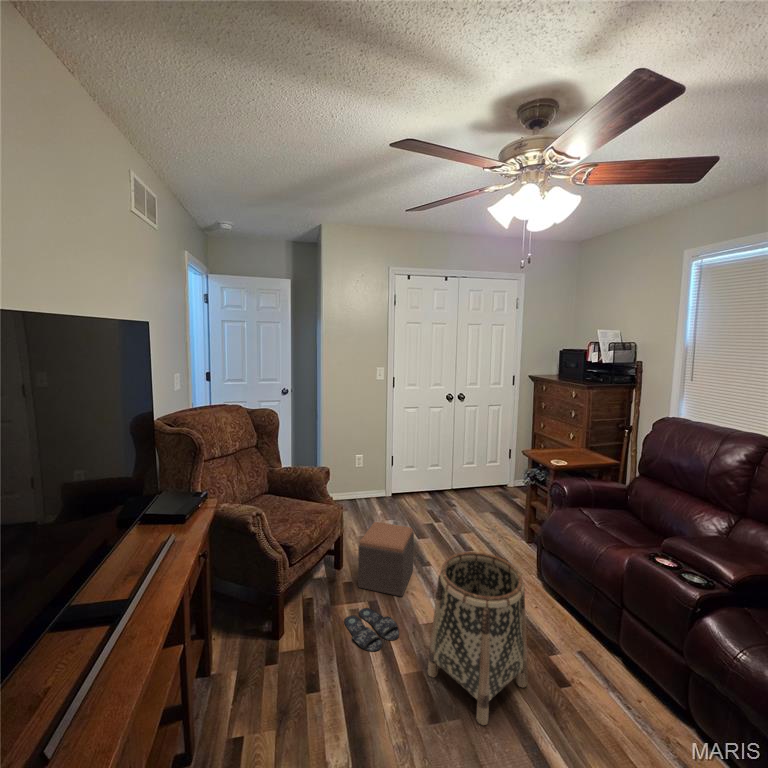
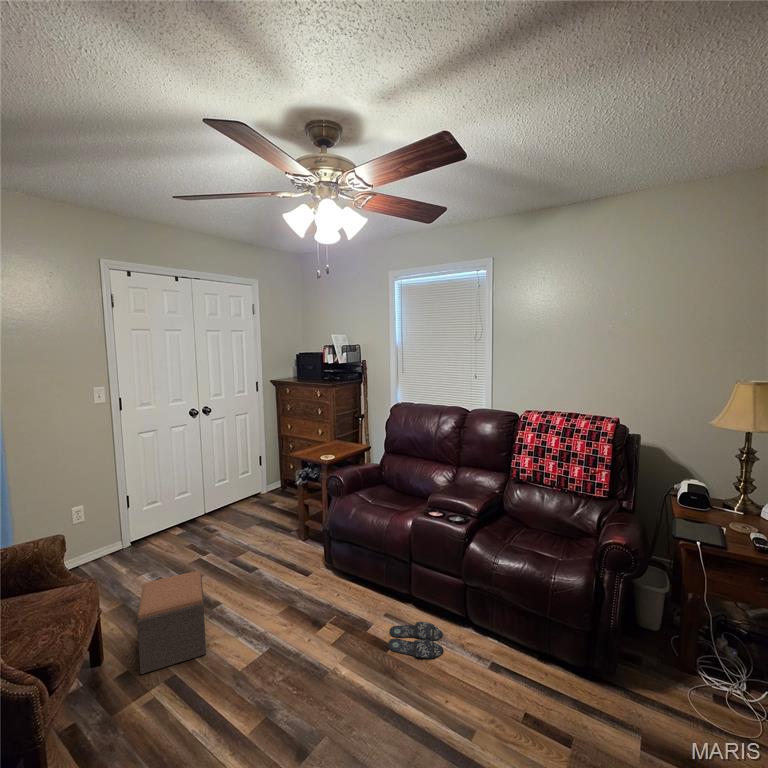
basket: present [427,552,527,725] -> none [274,560,363,724]
slippers: present [344,608,399,651] -> present [388,622,443,659]

